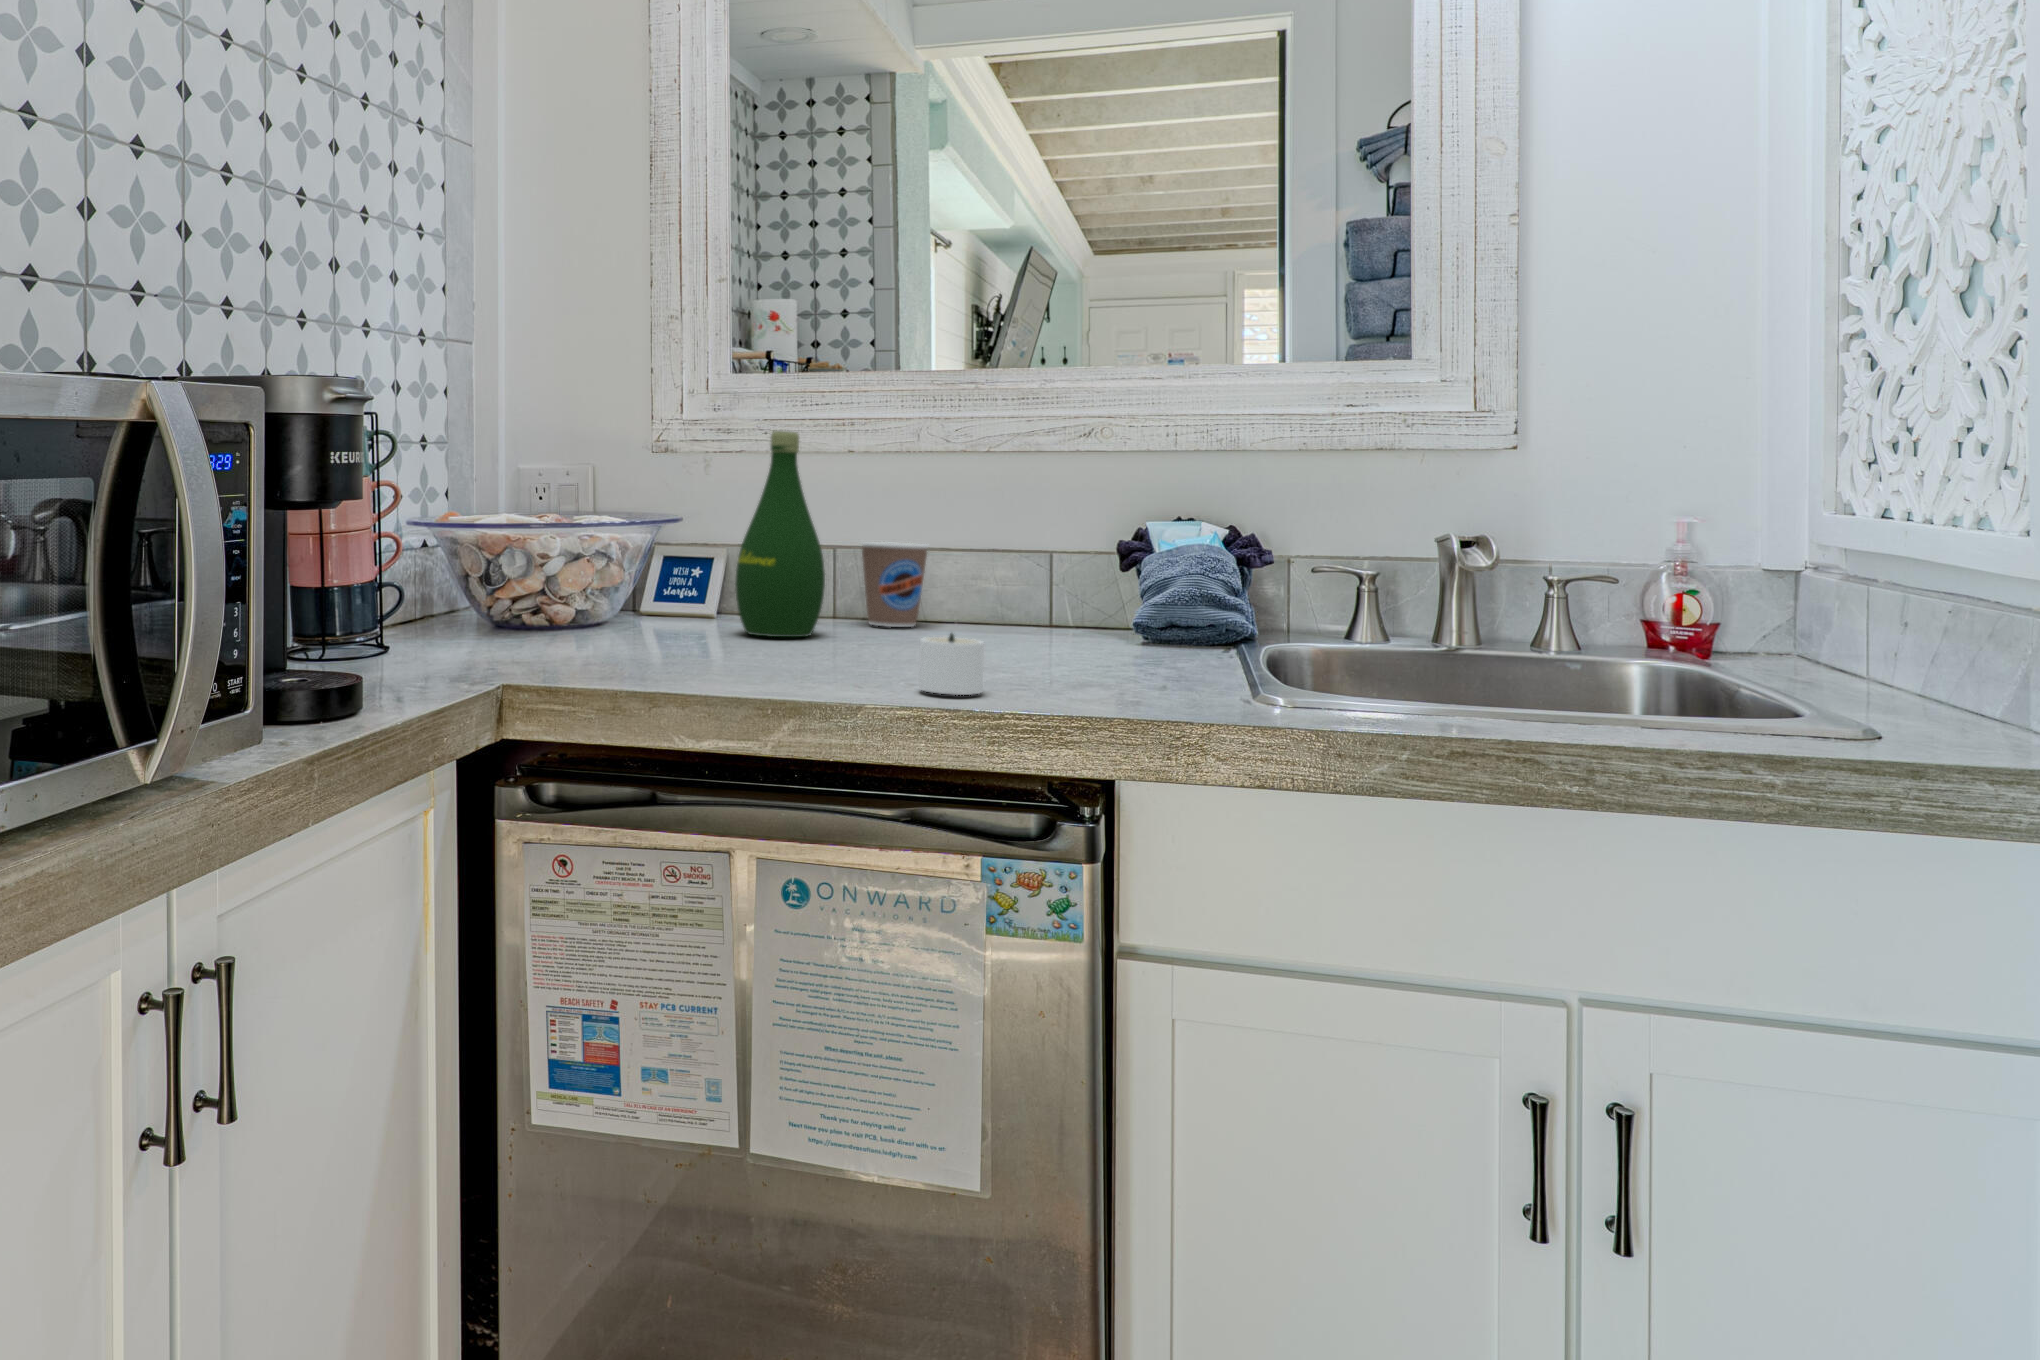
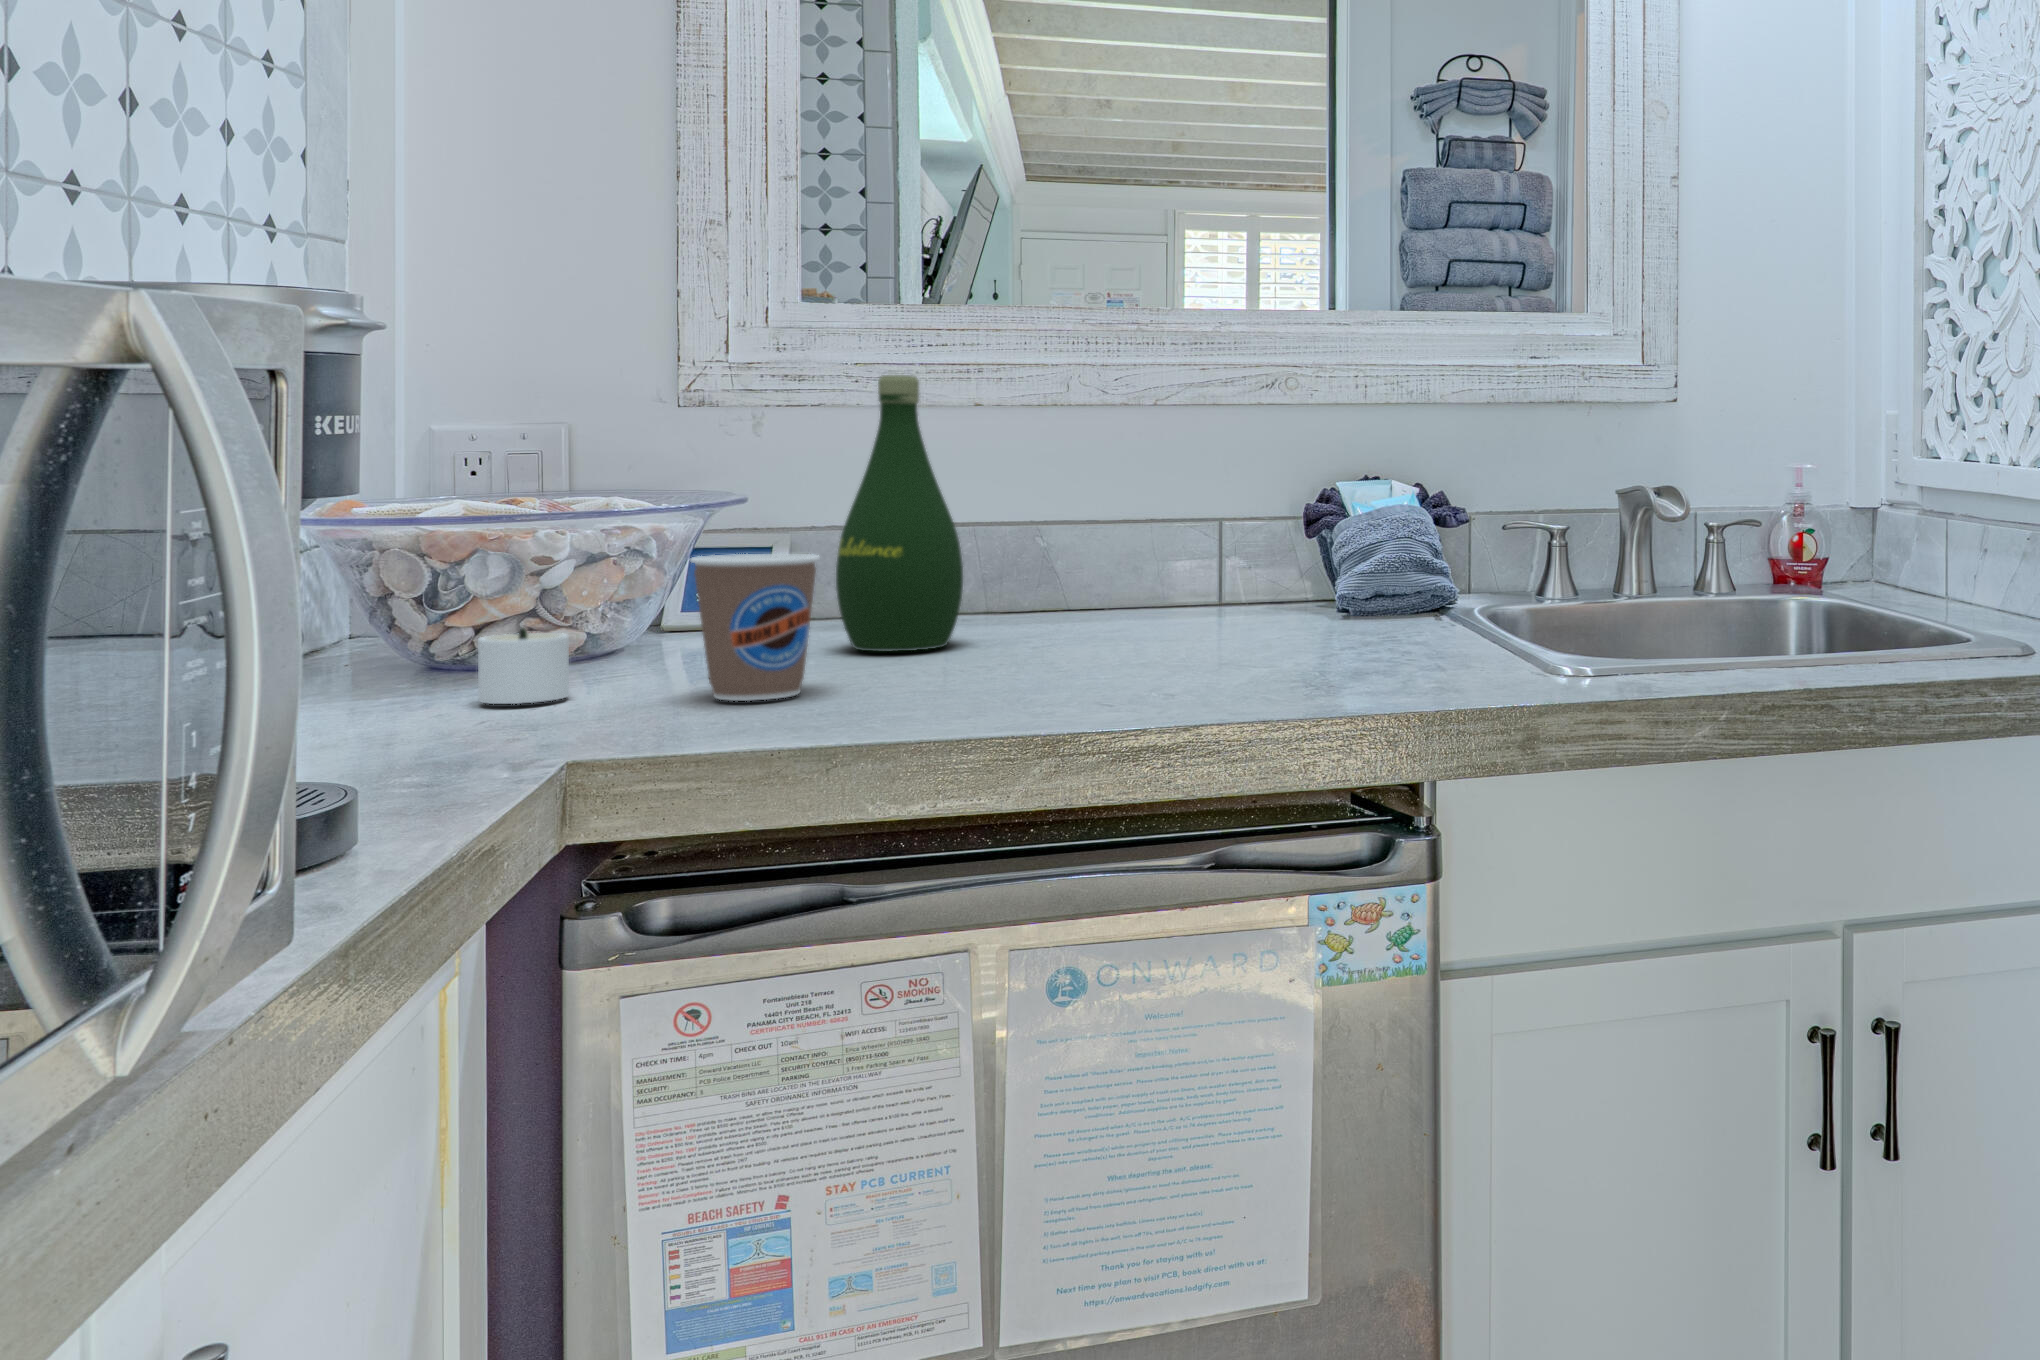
coffee cup: present [861,542,929,627] -> present [690,554,819,701]
candle: present [919,633,984,695] -> present [478,628,569,704]

